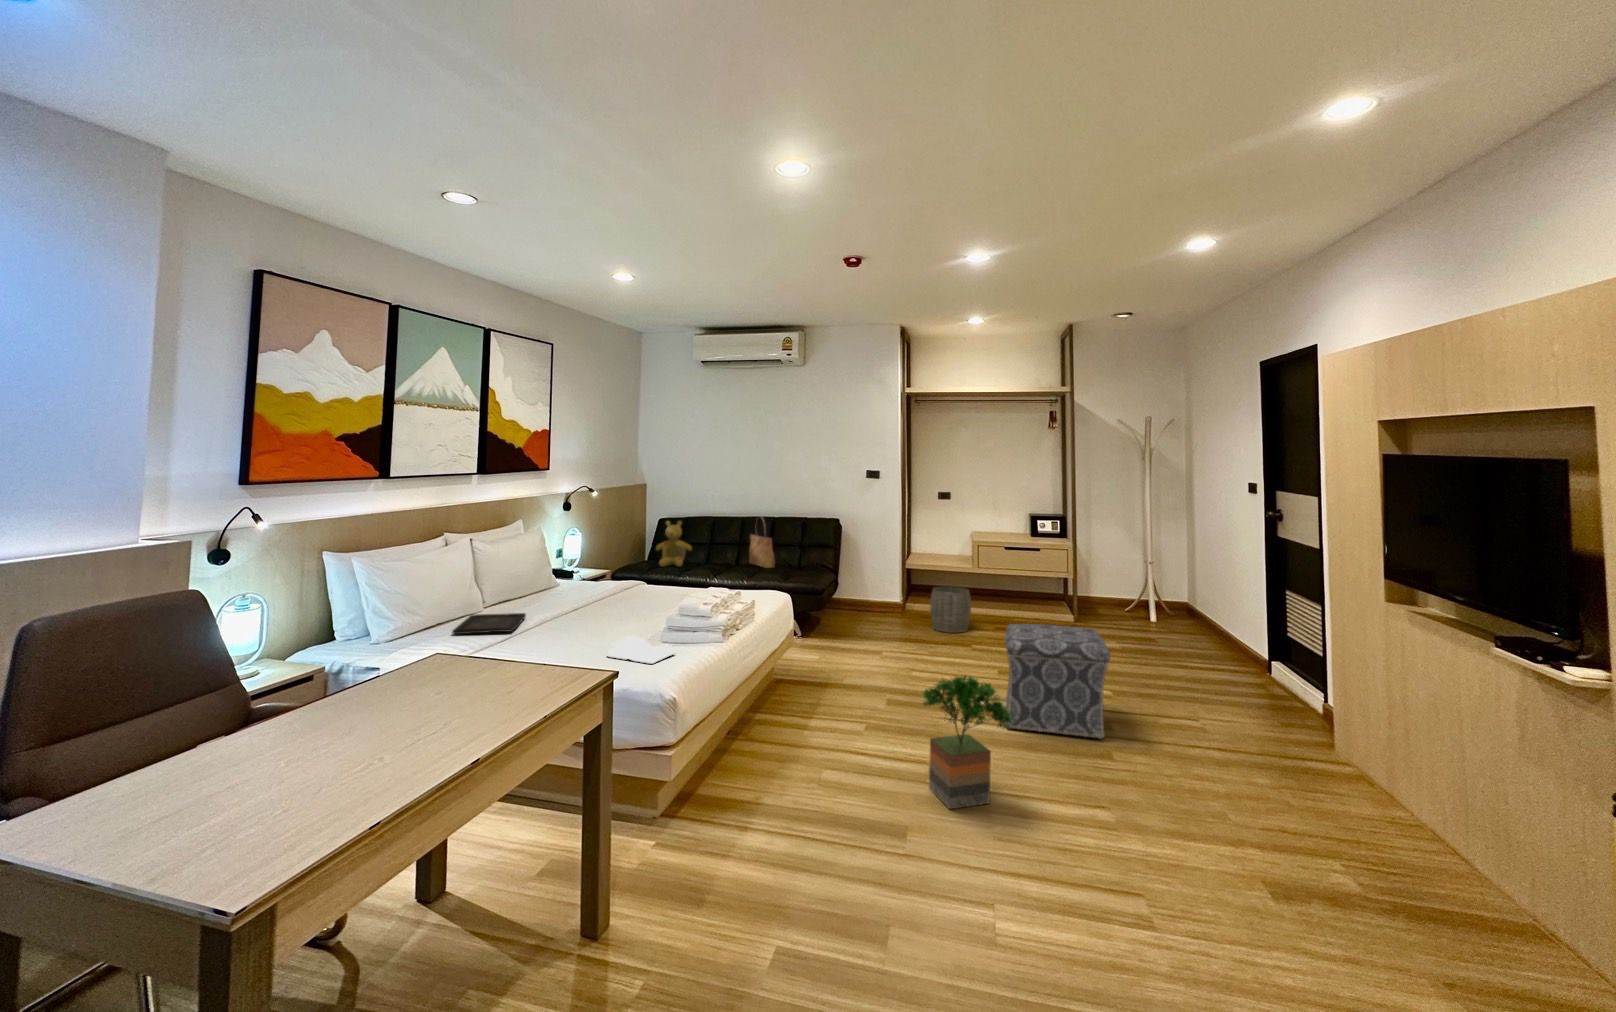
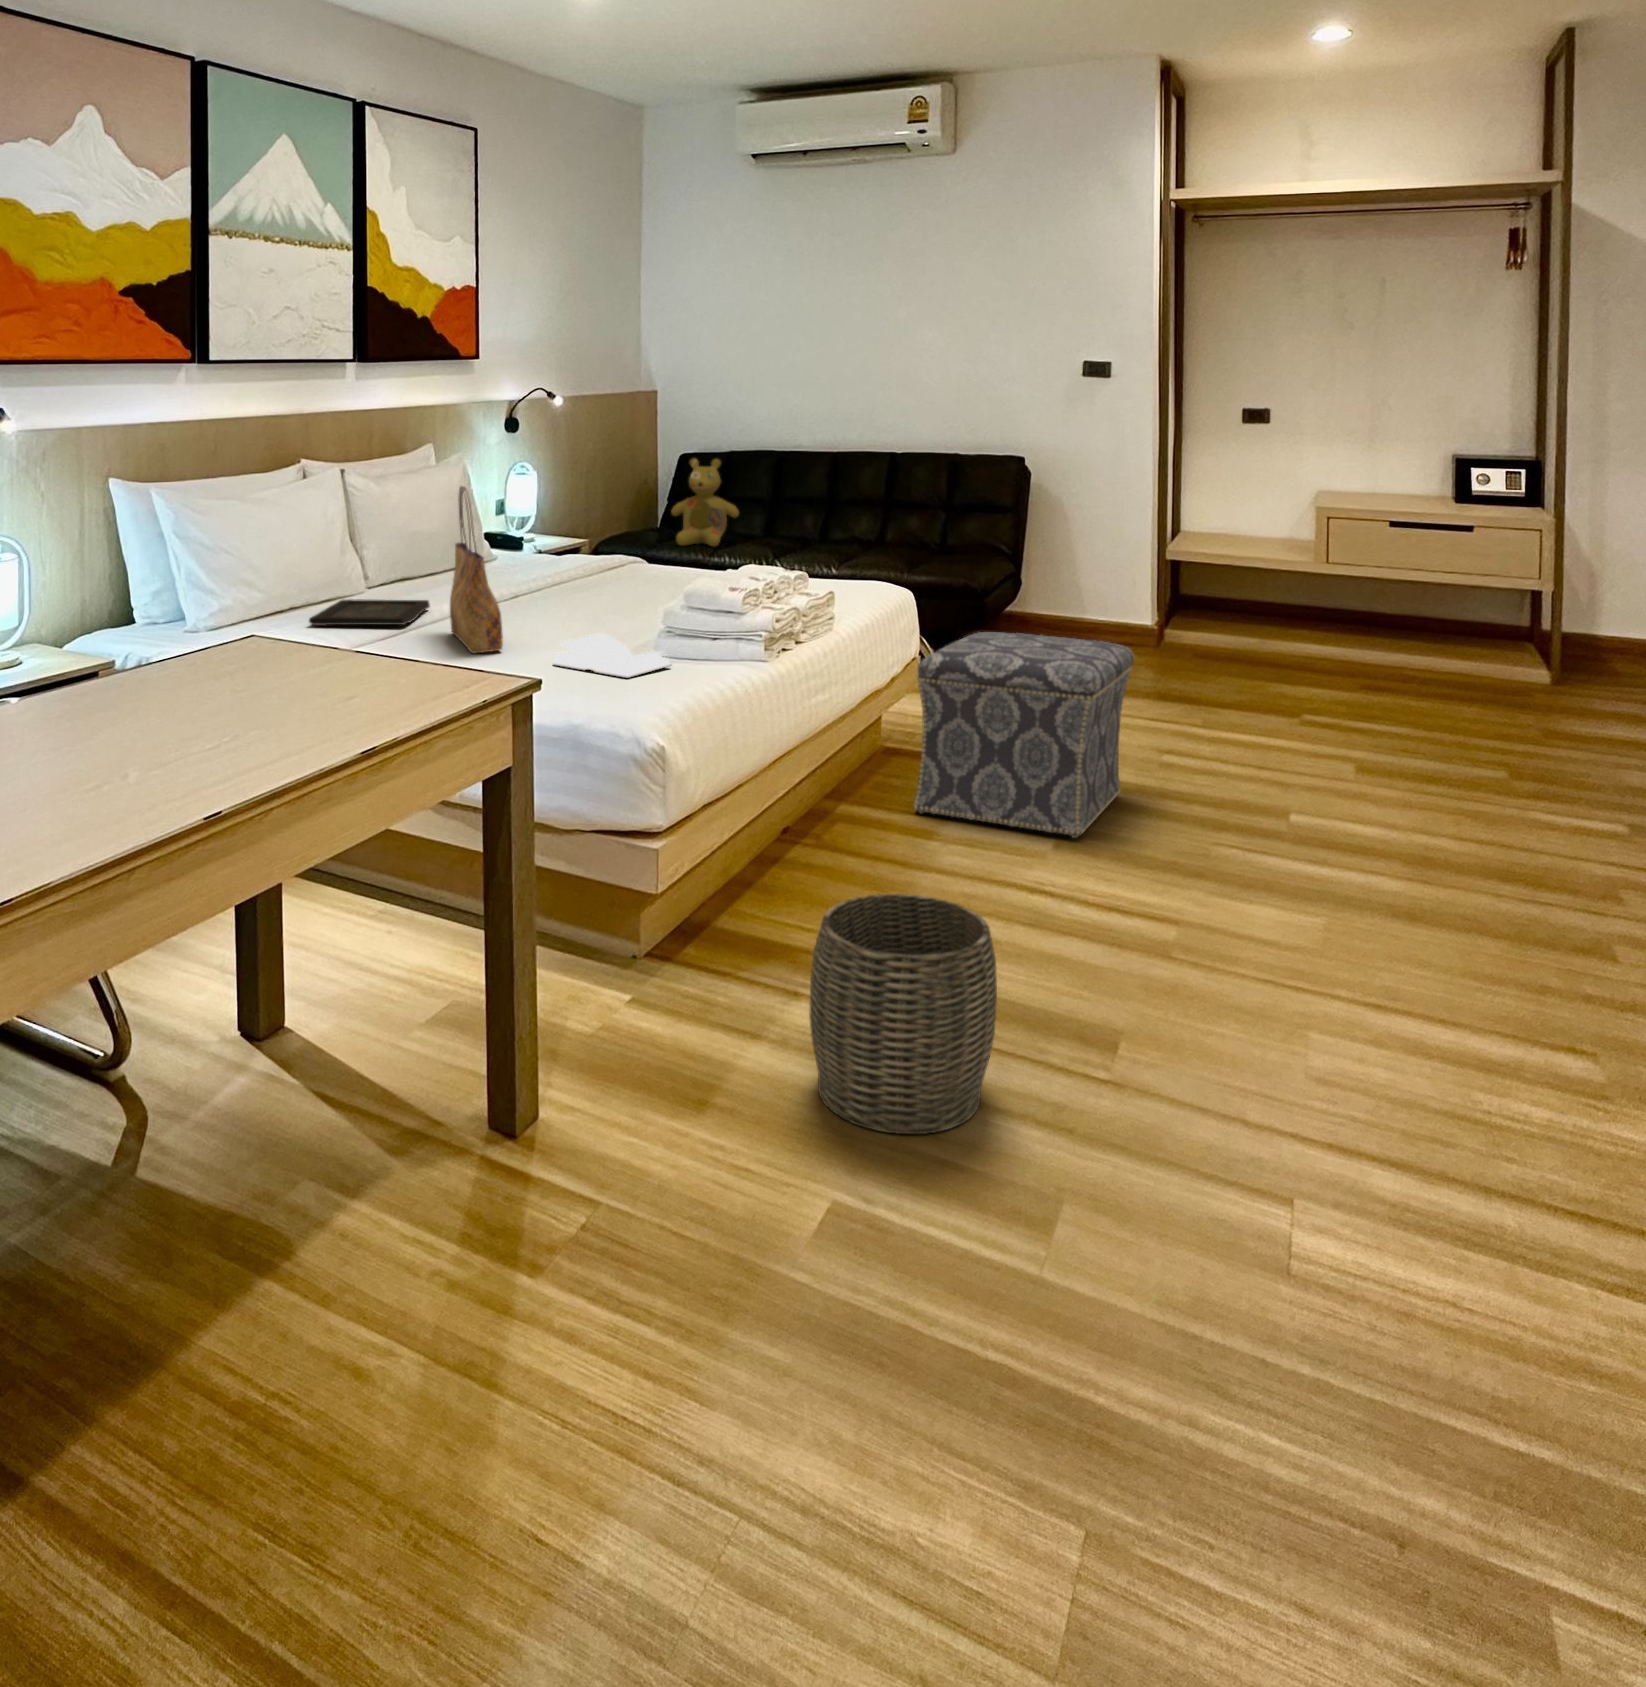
tote bag: present [749,517,775,568] -> present [450,486,503,653]
woven basket: present [930,587,971,633] -> present [809,894,997,1134]
ottoman: present [1005,624,1111,739] -> present [914,632,1134,838]
potted tree: present [923,676,1013,809] -> none [1126,727,1310,970]

